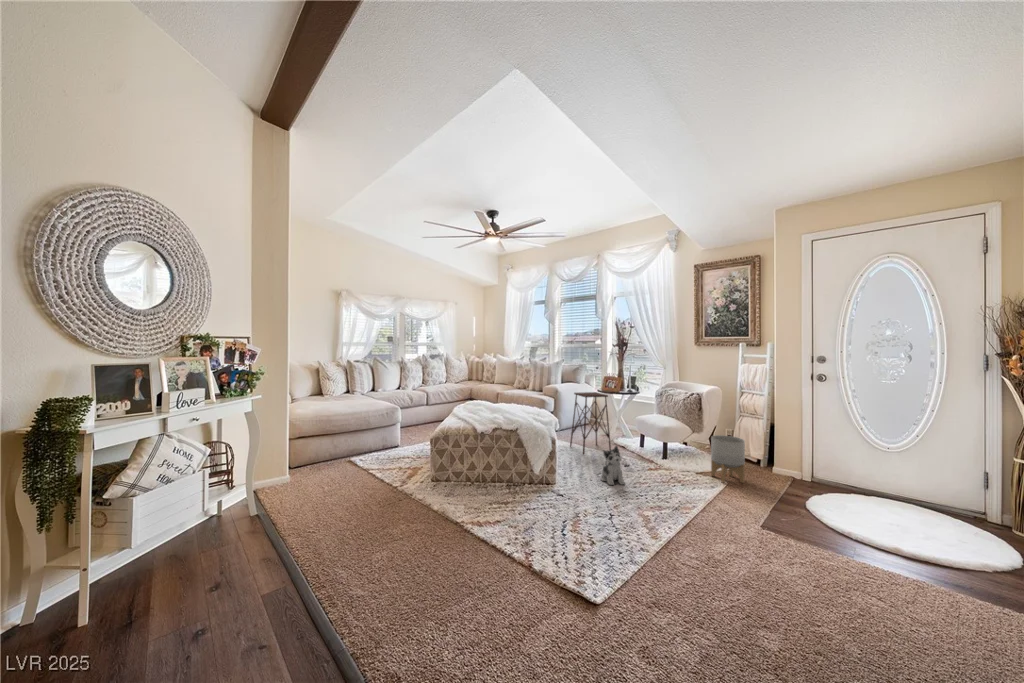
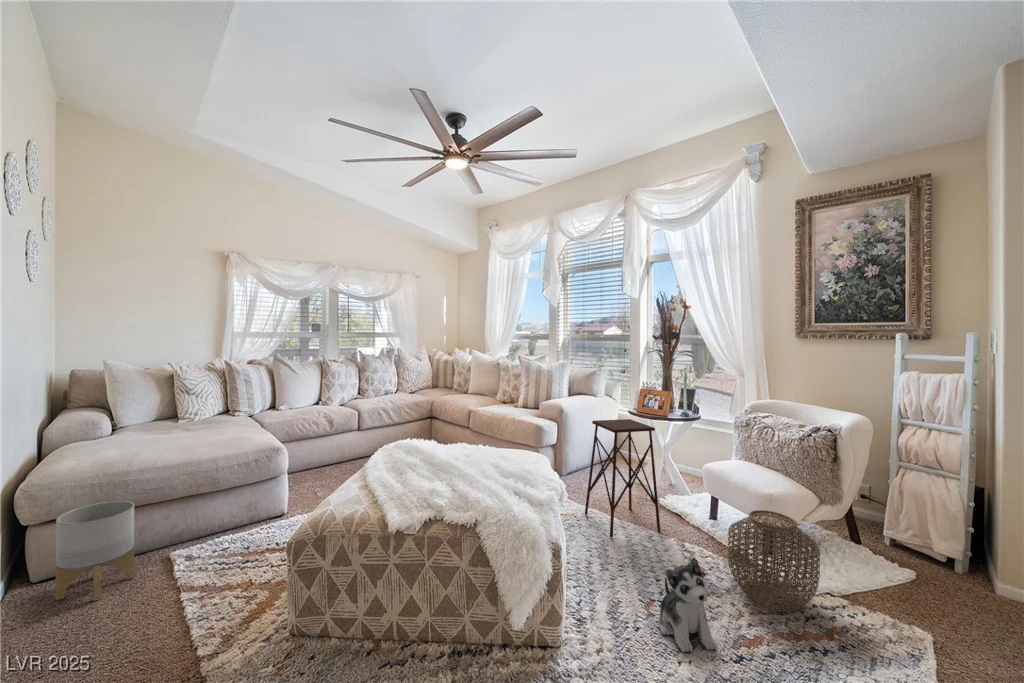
woven basket: none [638,431,679,476] -> present [728,510,820,612]
planter: present [711,435,745,483] -> present [56,501,134,601]

